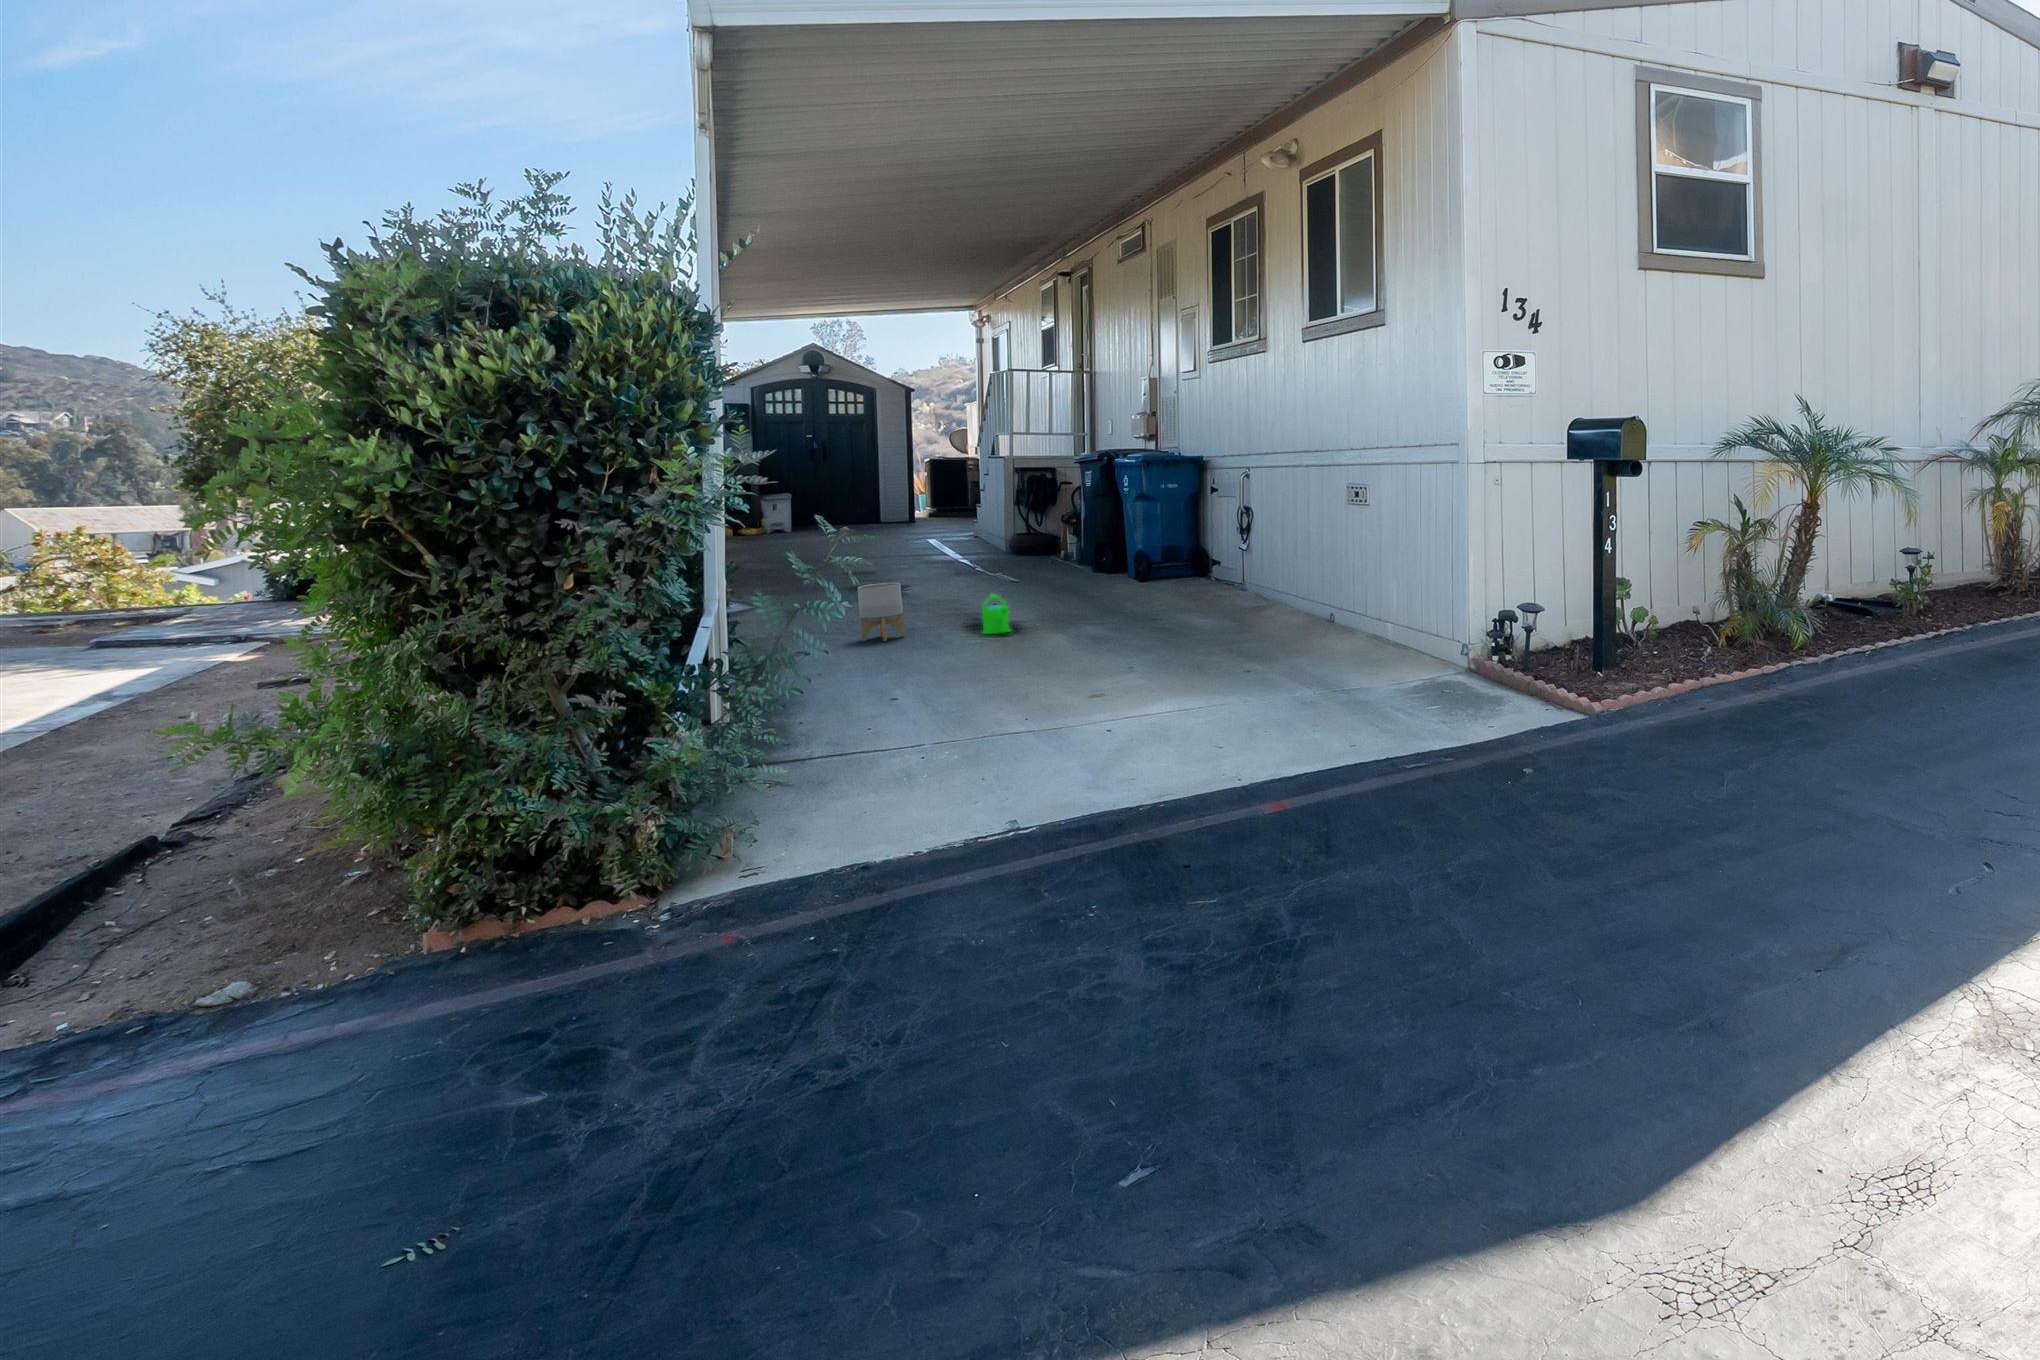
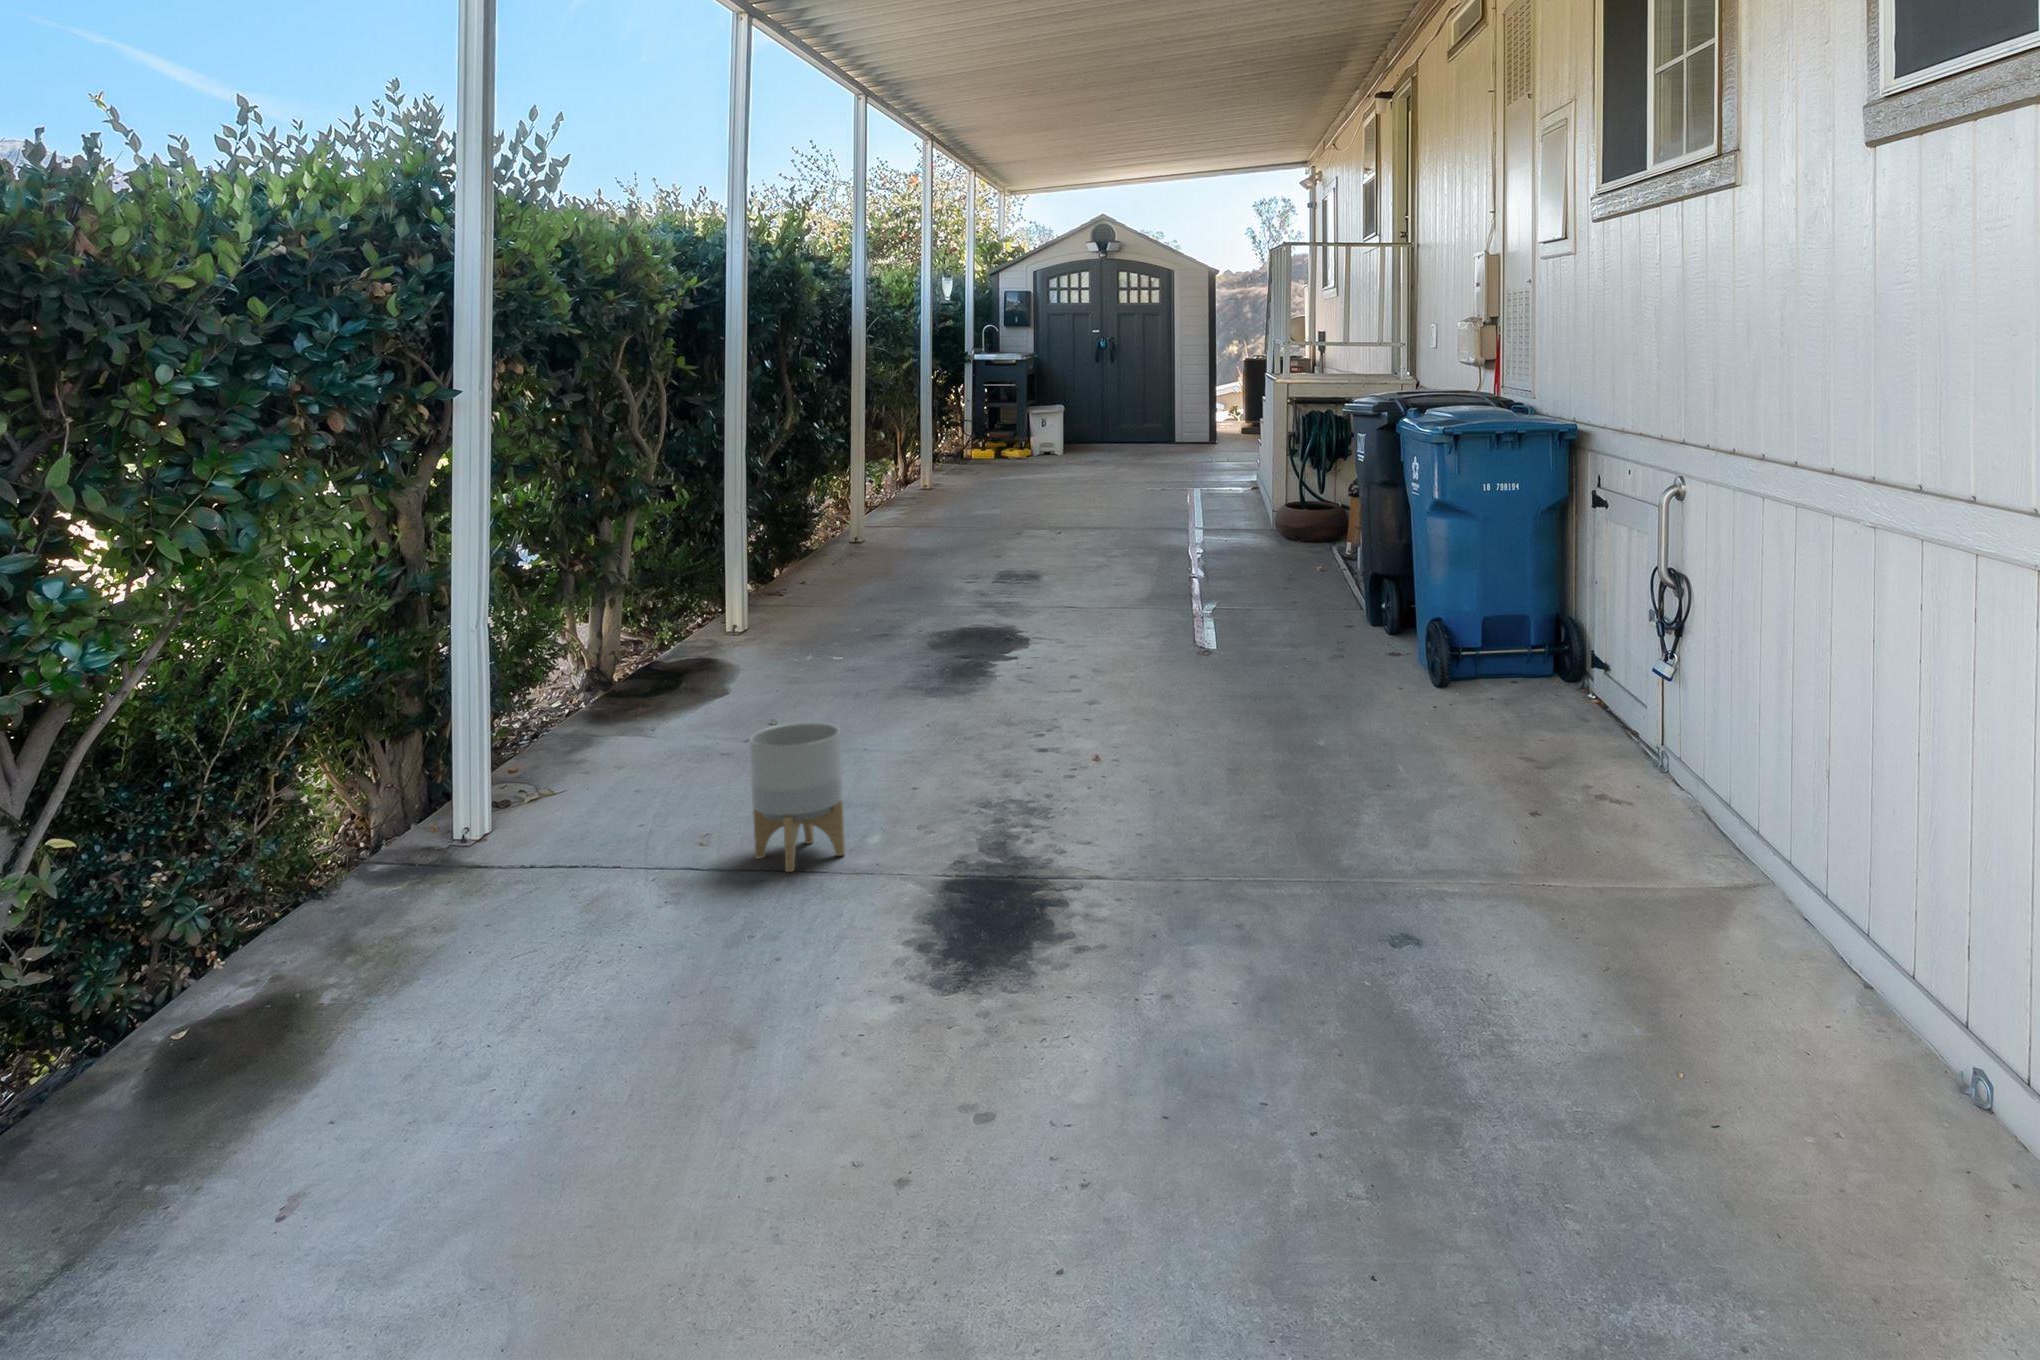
watering can: present [982,594,1010,634] -> none [991,785,1065,891]

